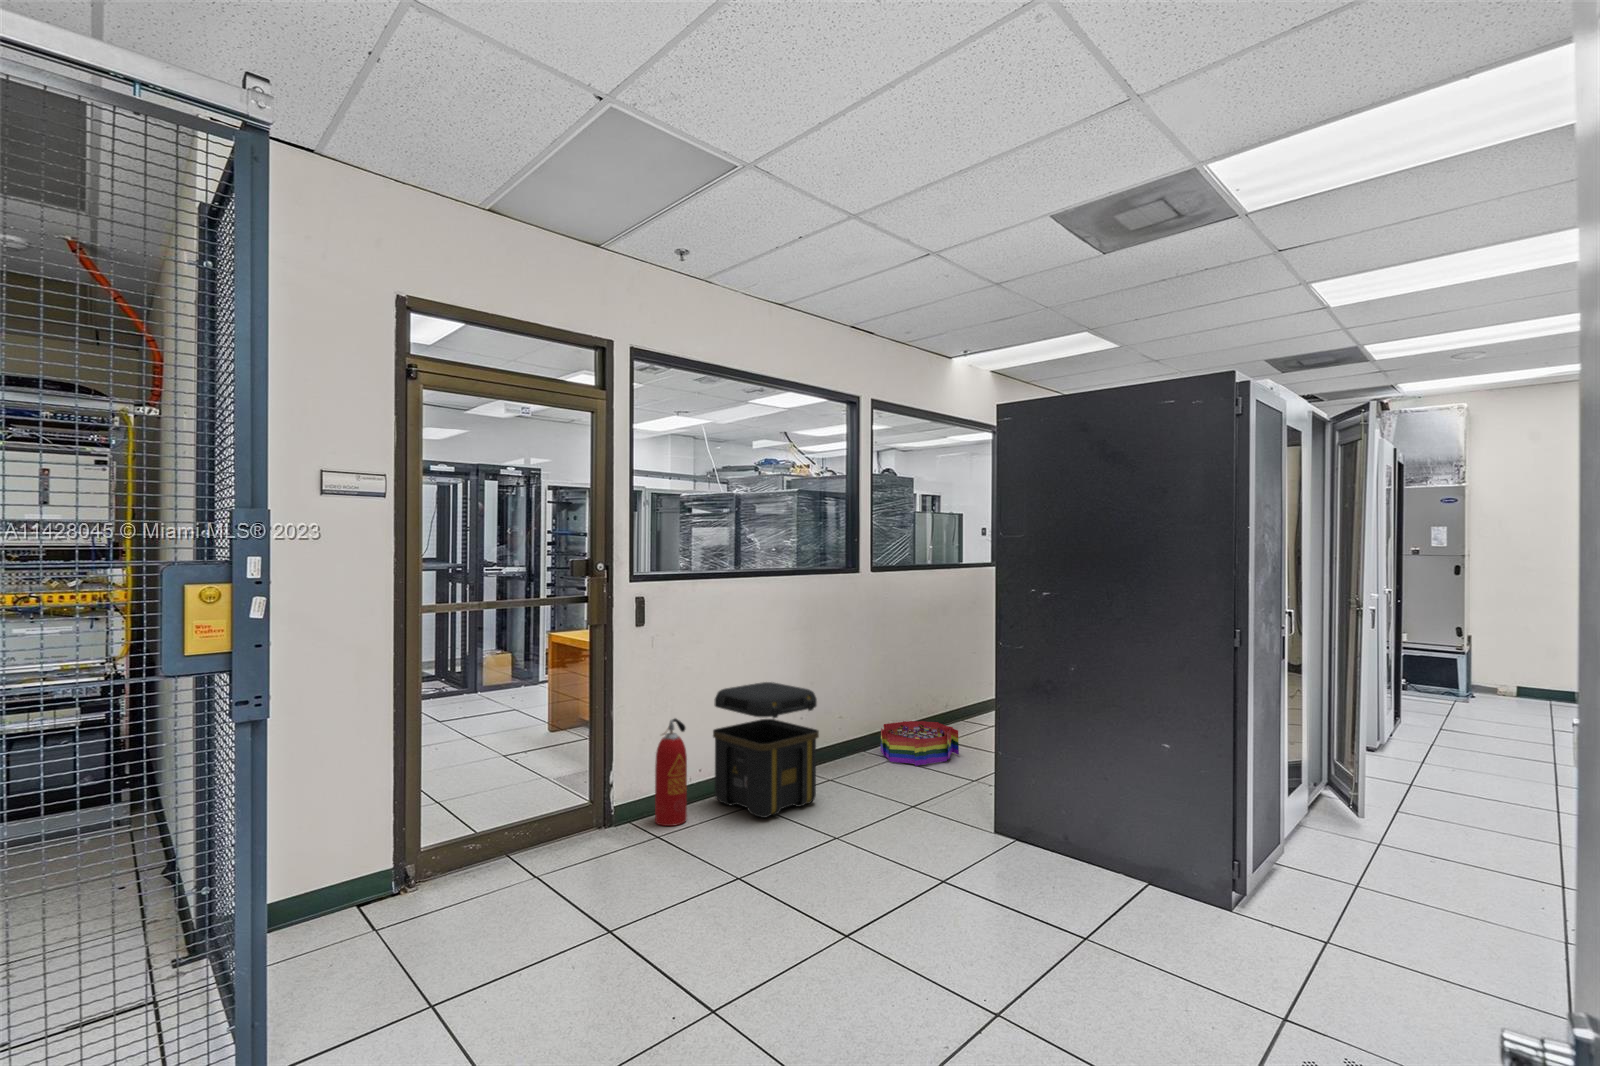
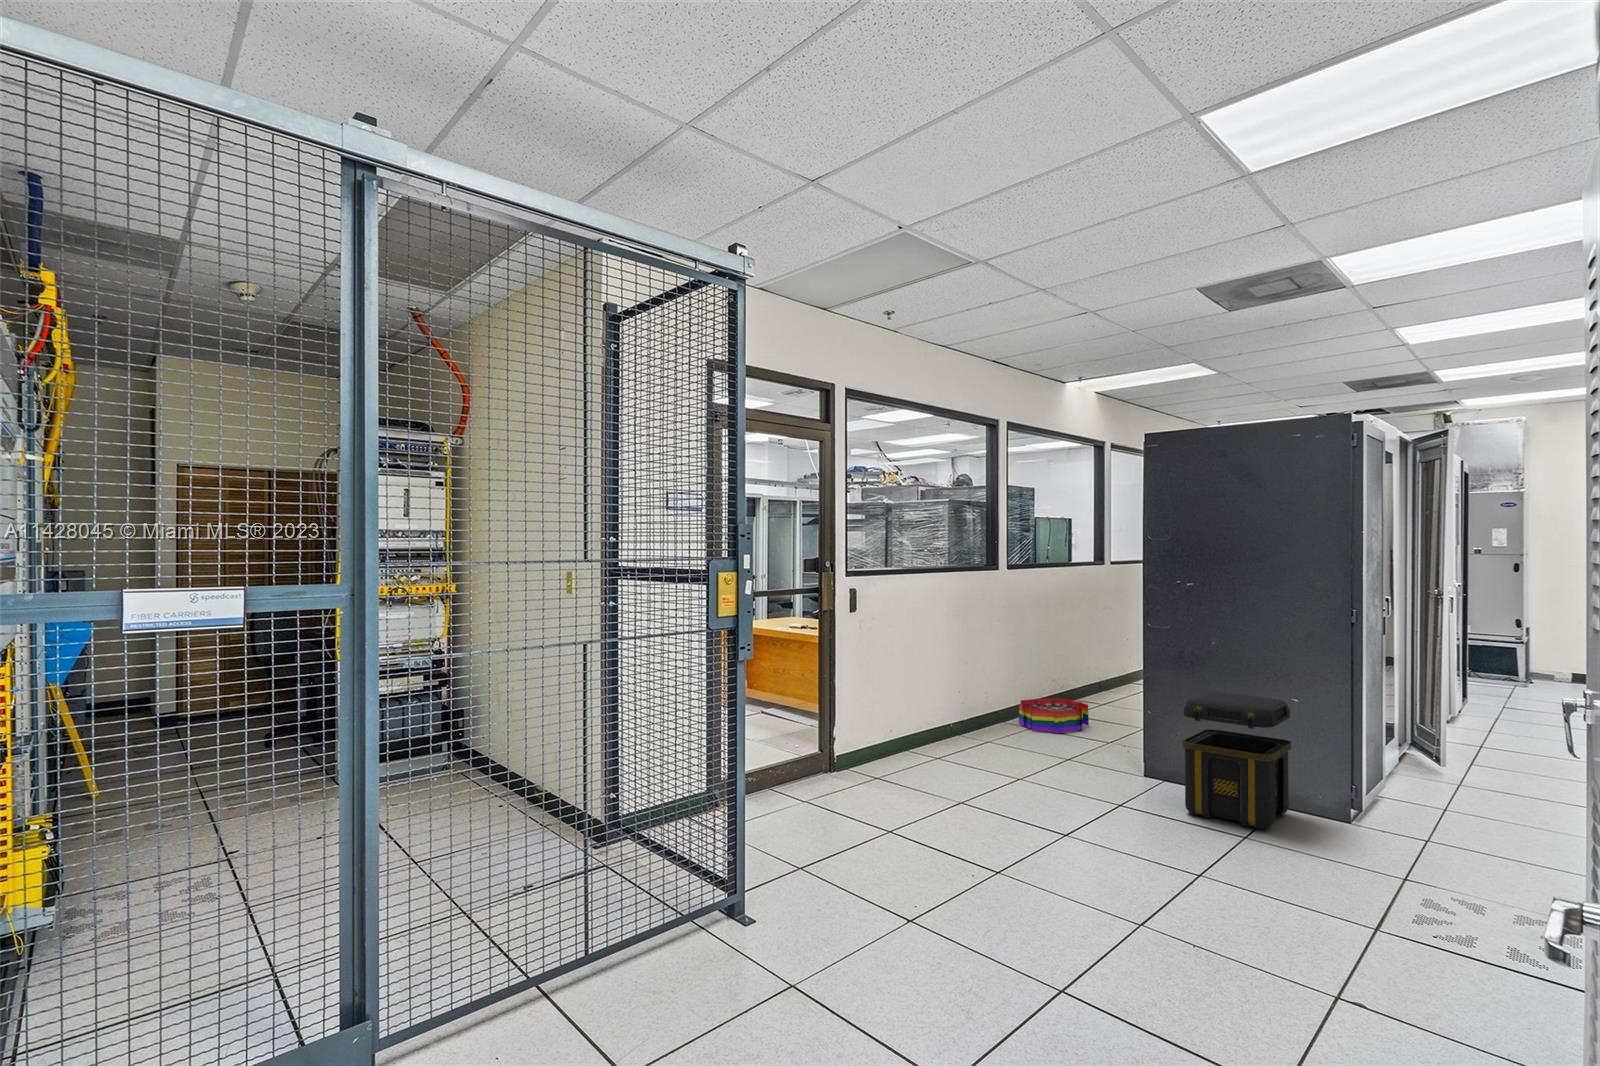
toolbox: present [713,682,819,818] -> present [1182,692,1291,829]
fire extinguisher: present [655,719,687,826] -> none [867,687,892,773]

